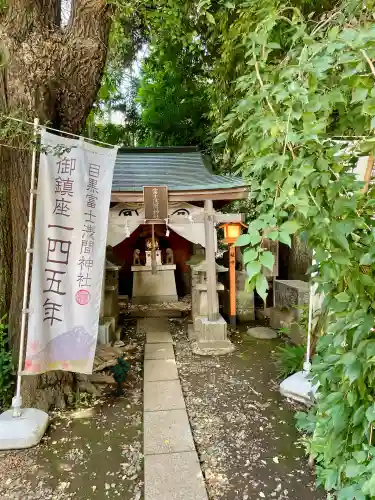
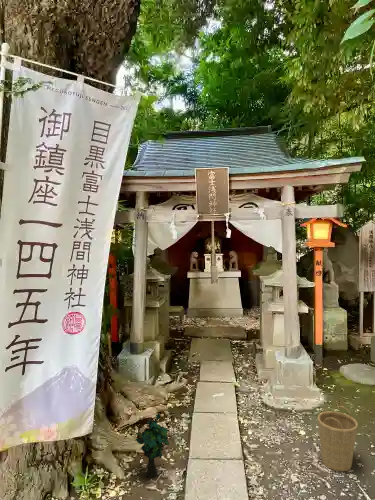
basket: none [227,344,251,383] -> present [318,406,358,471]

